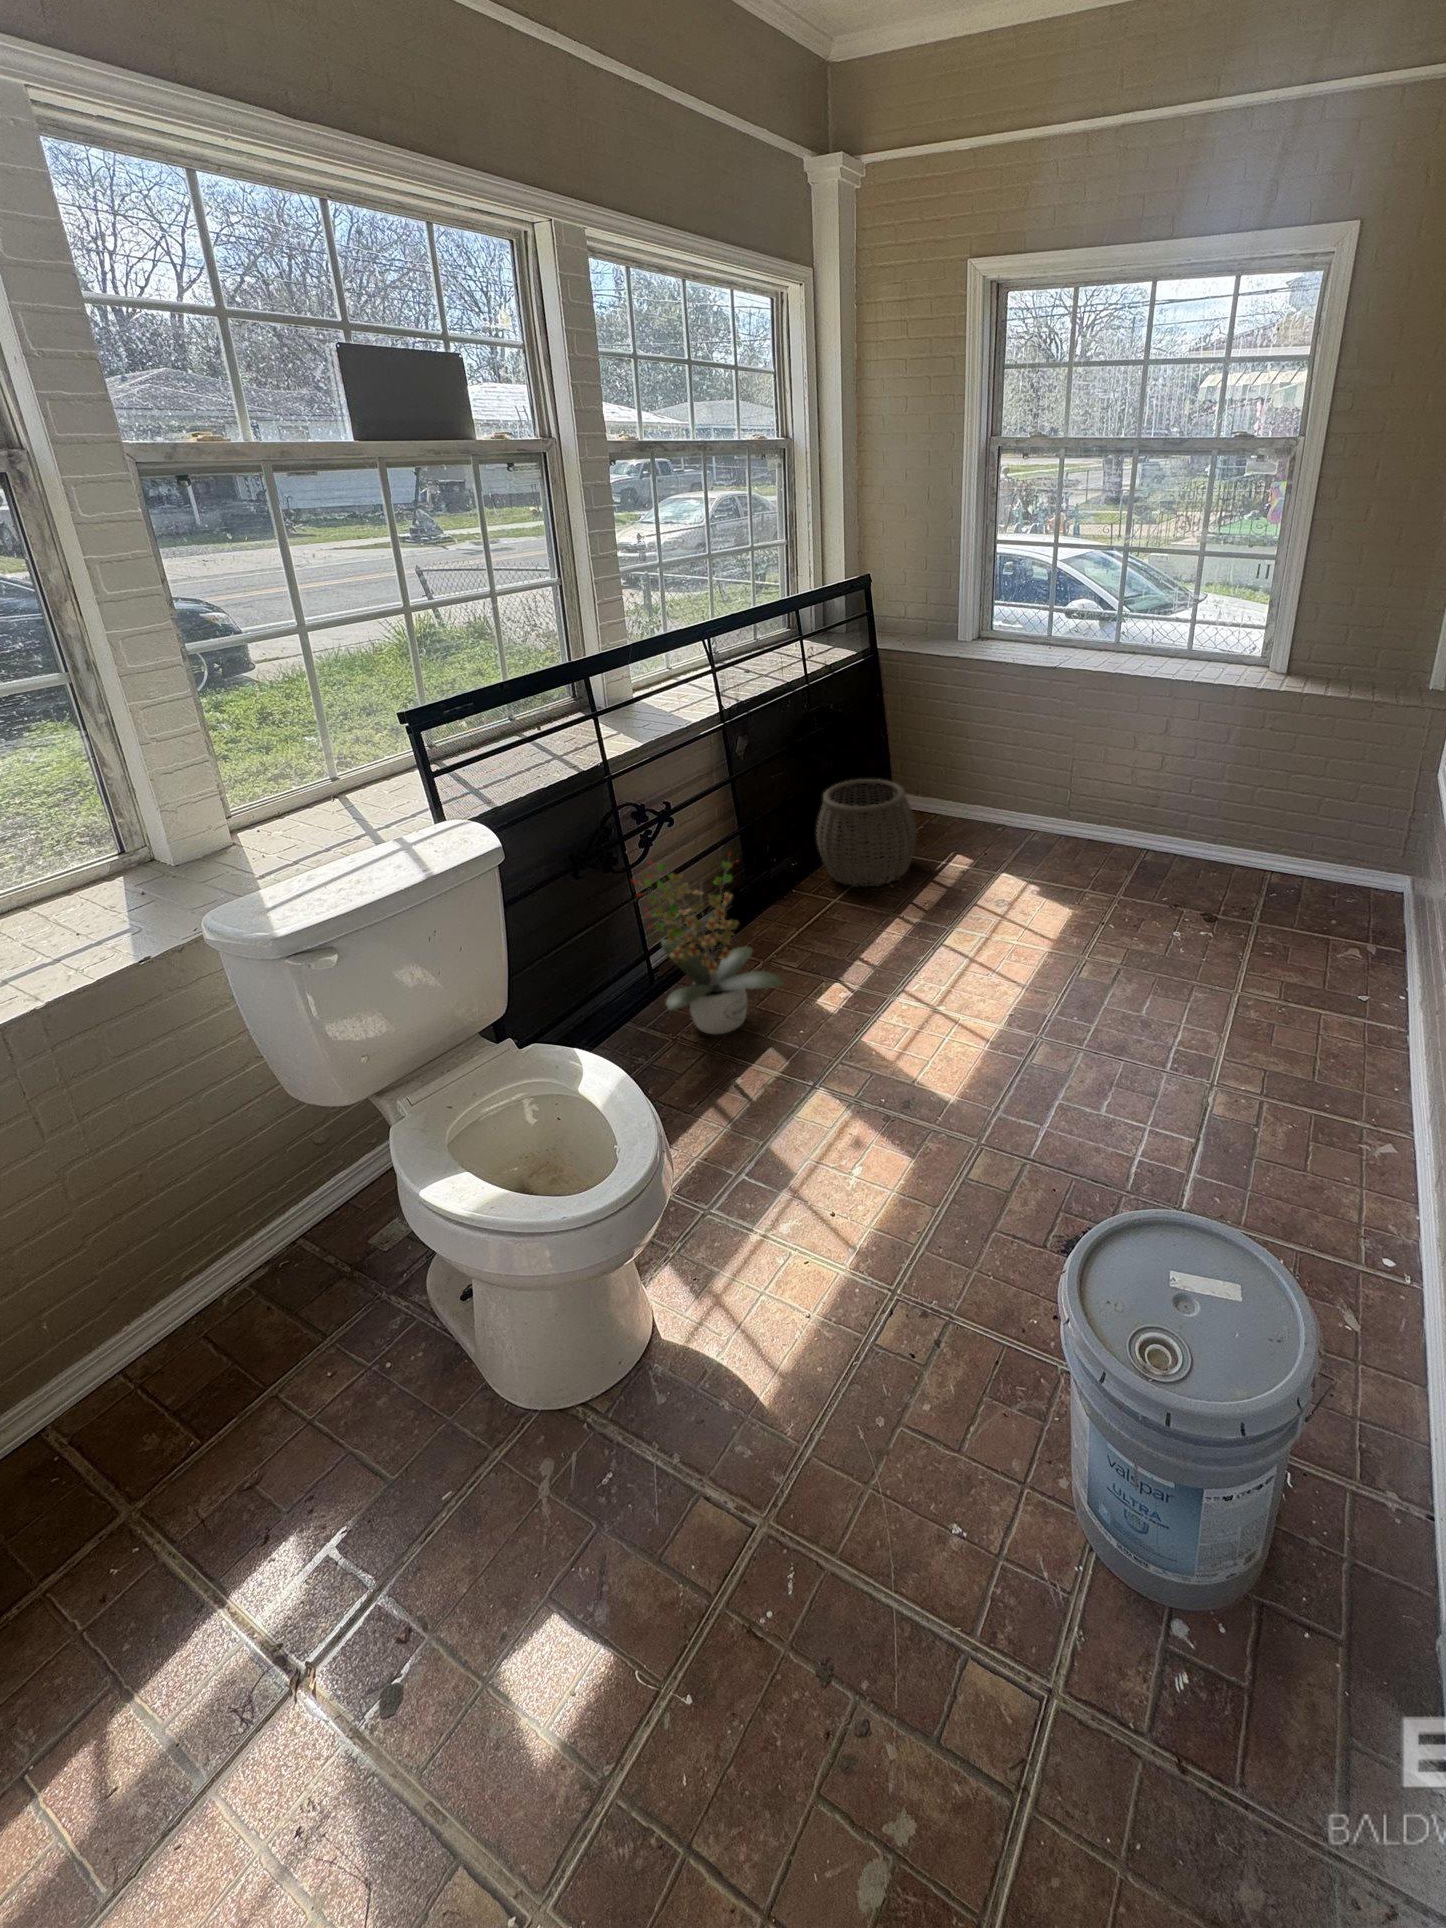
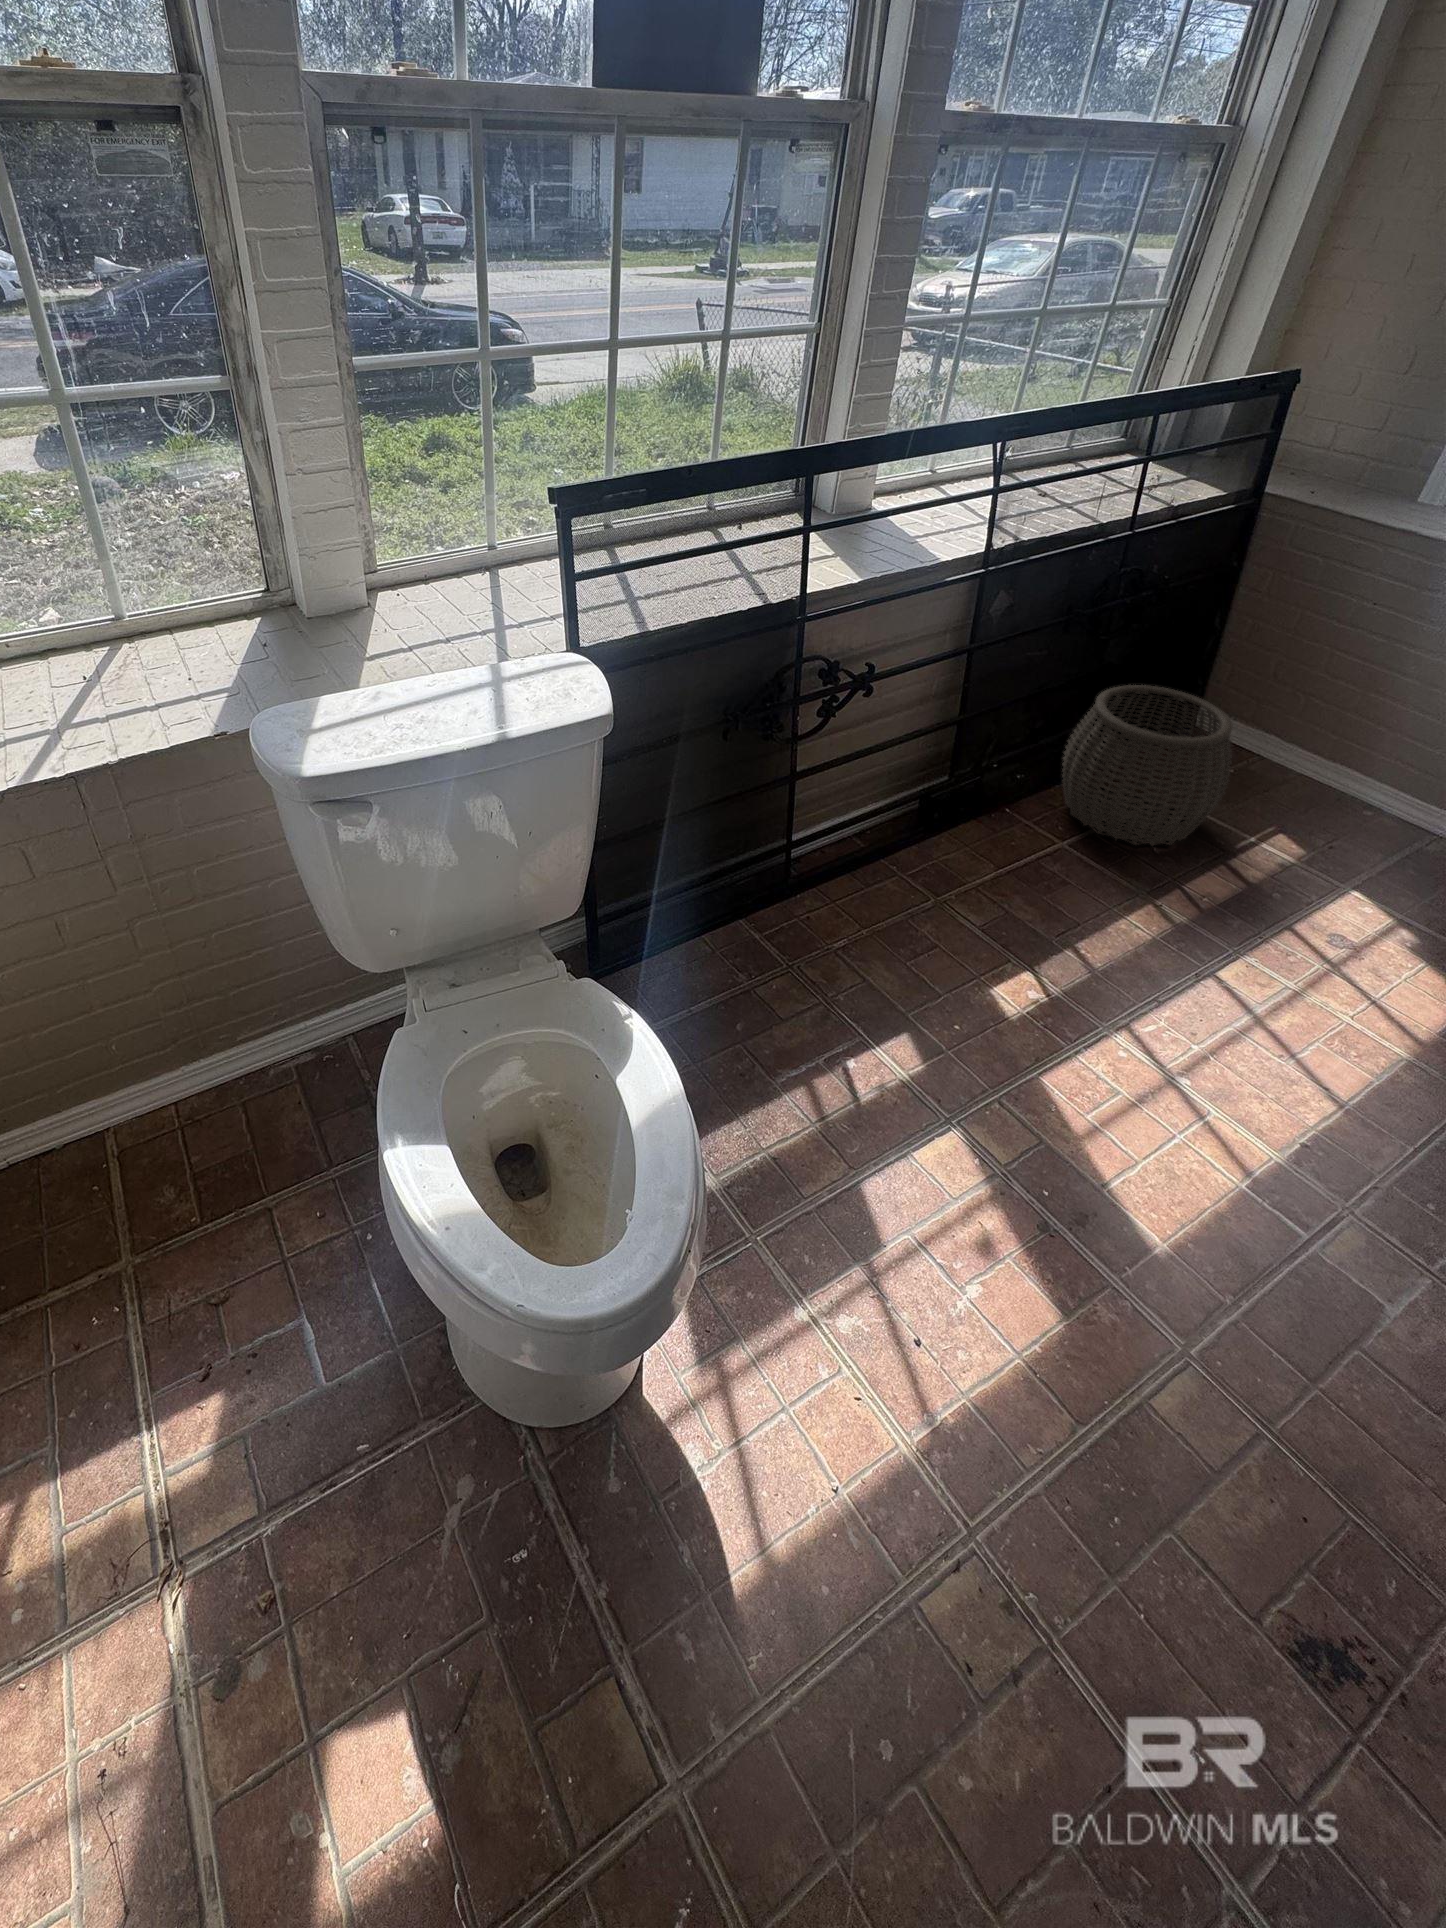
potted plant: present [632,861,784,1034] -> none [790,739,954,985]

